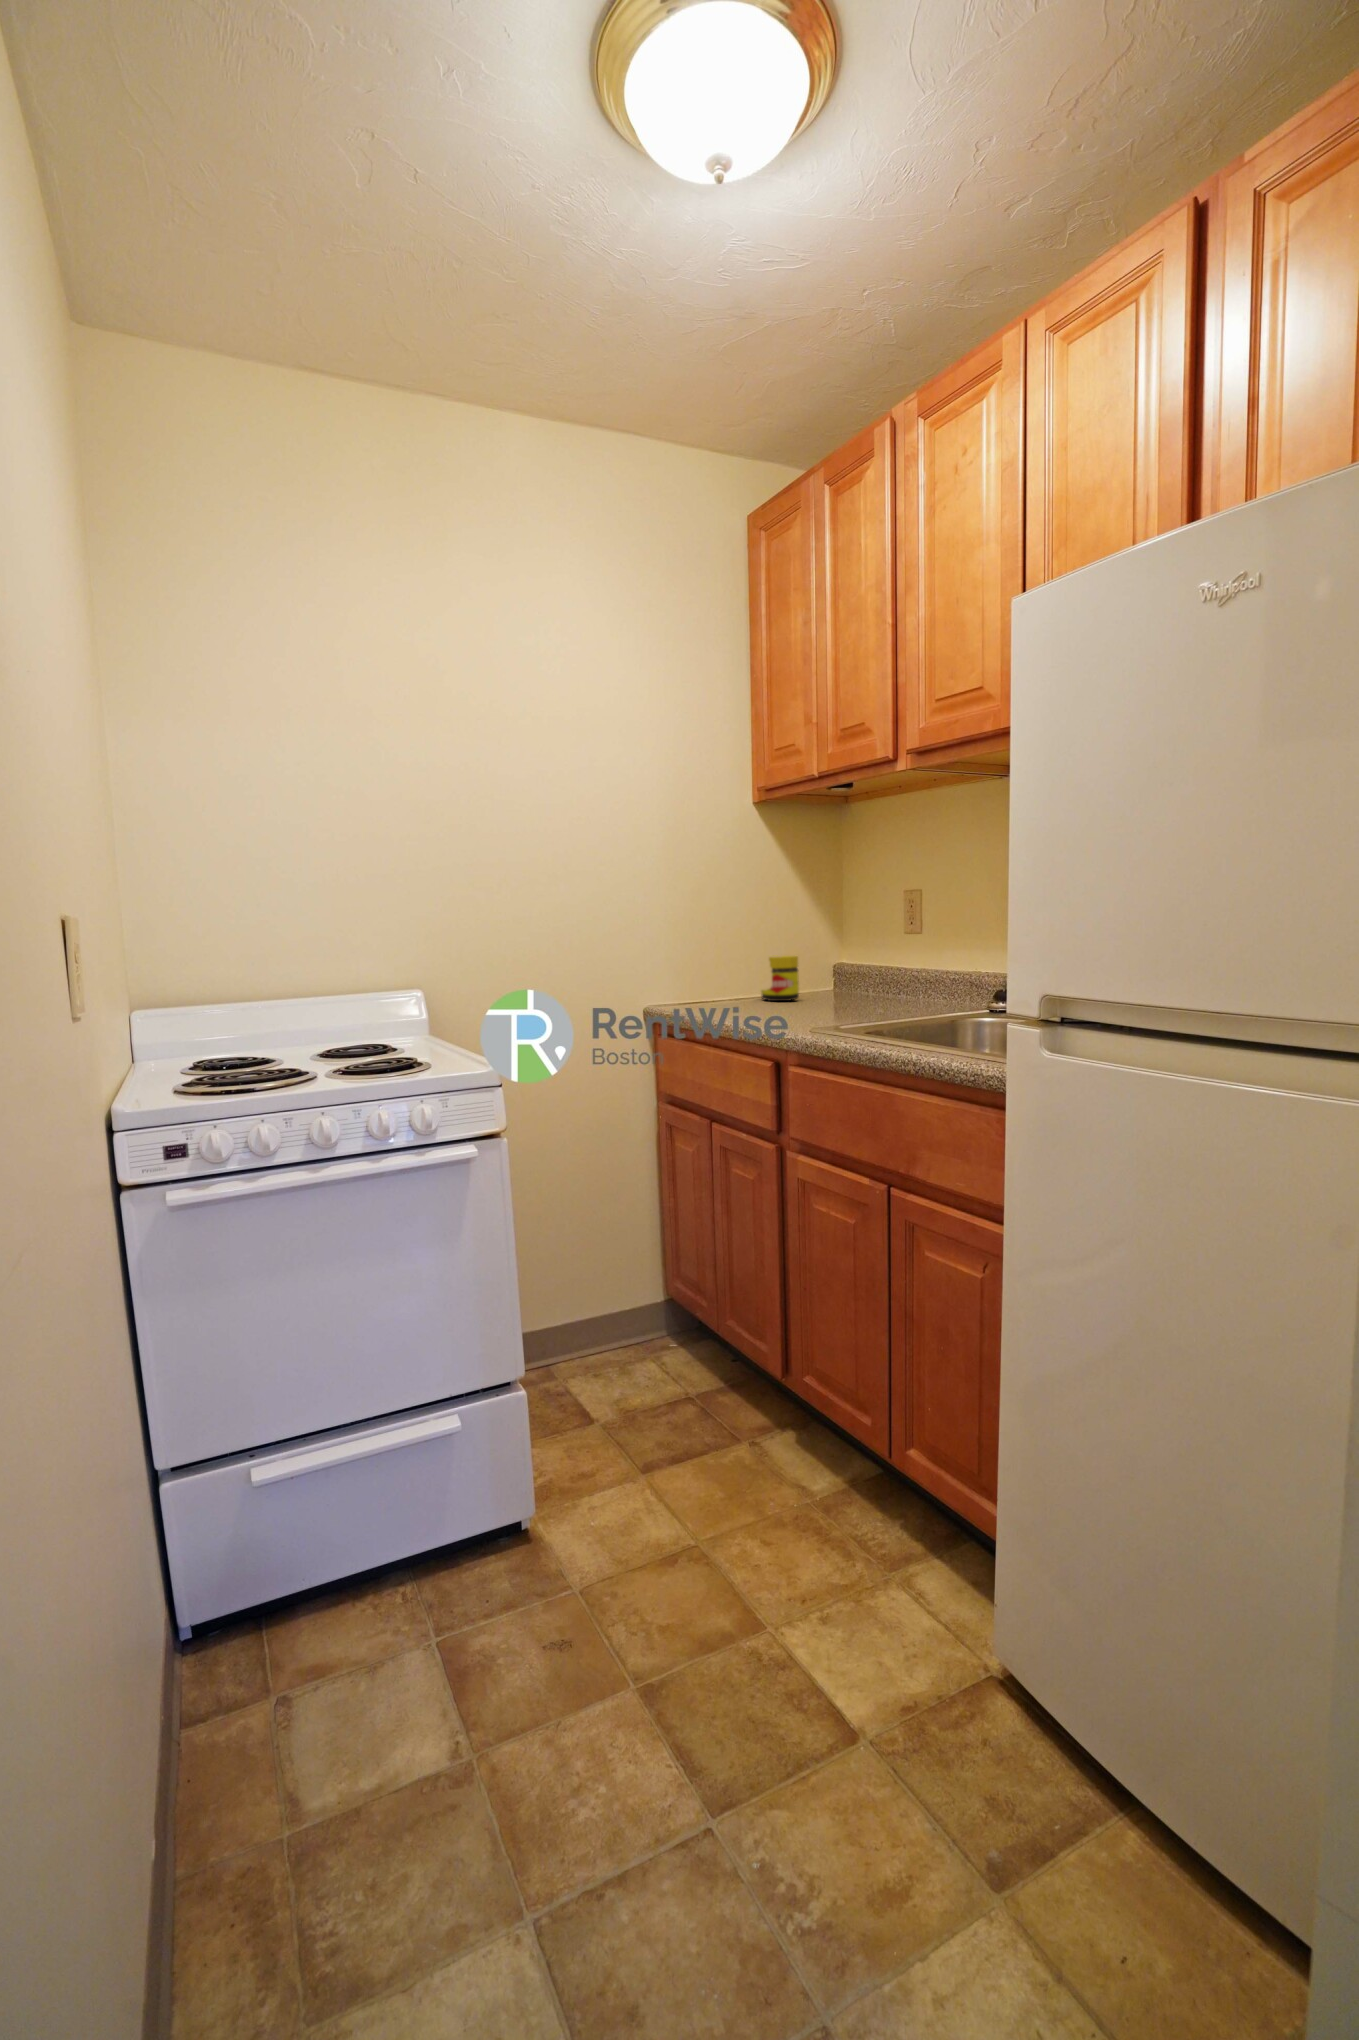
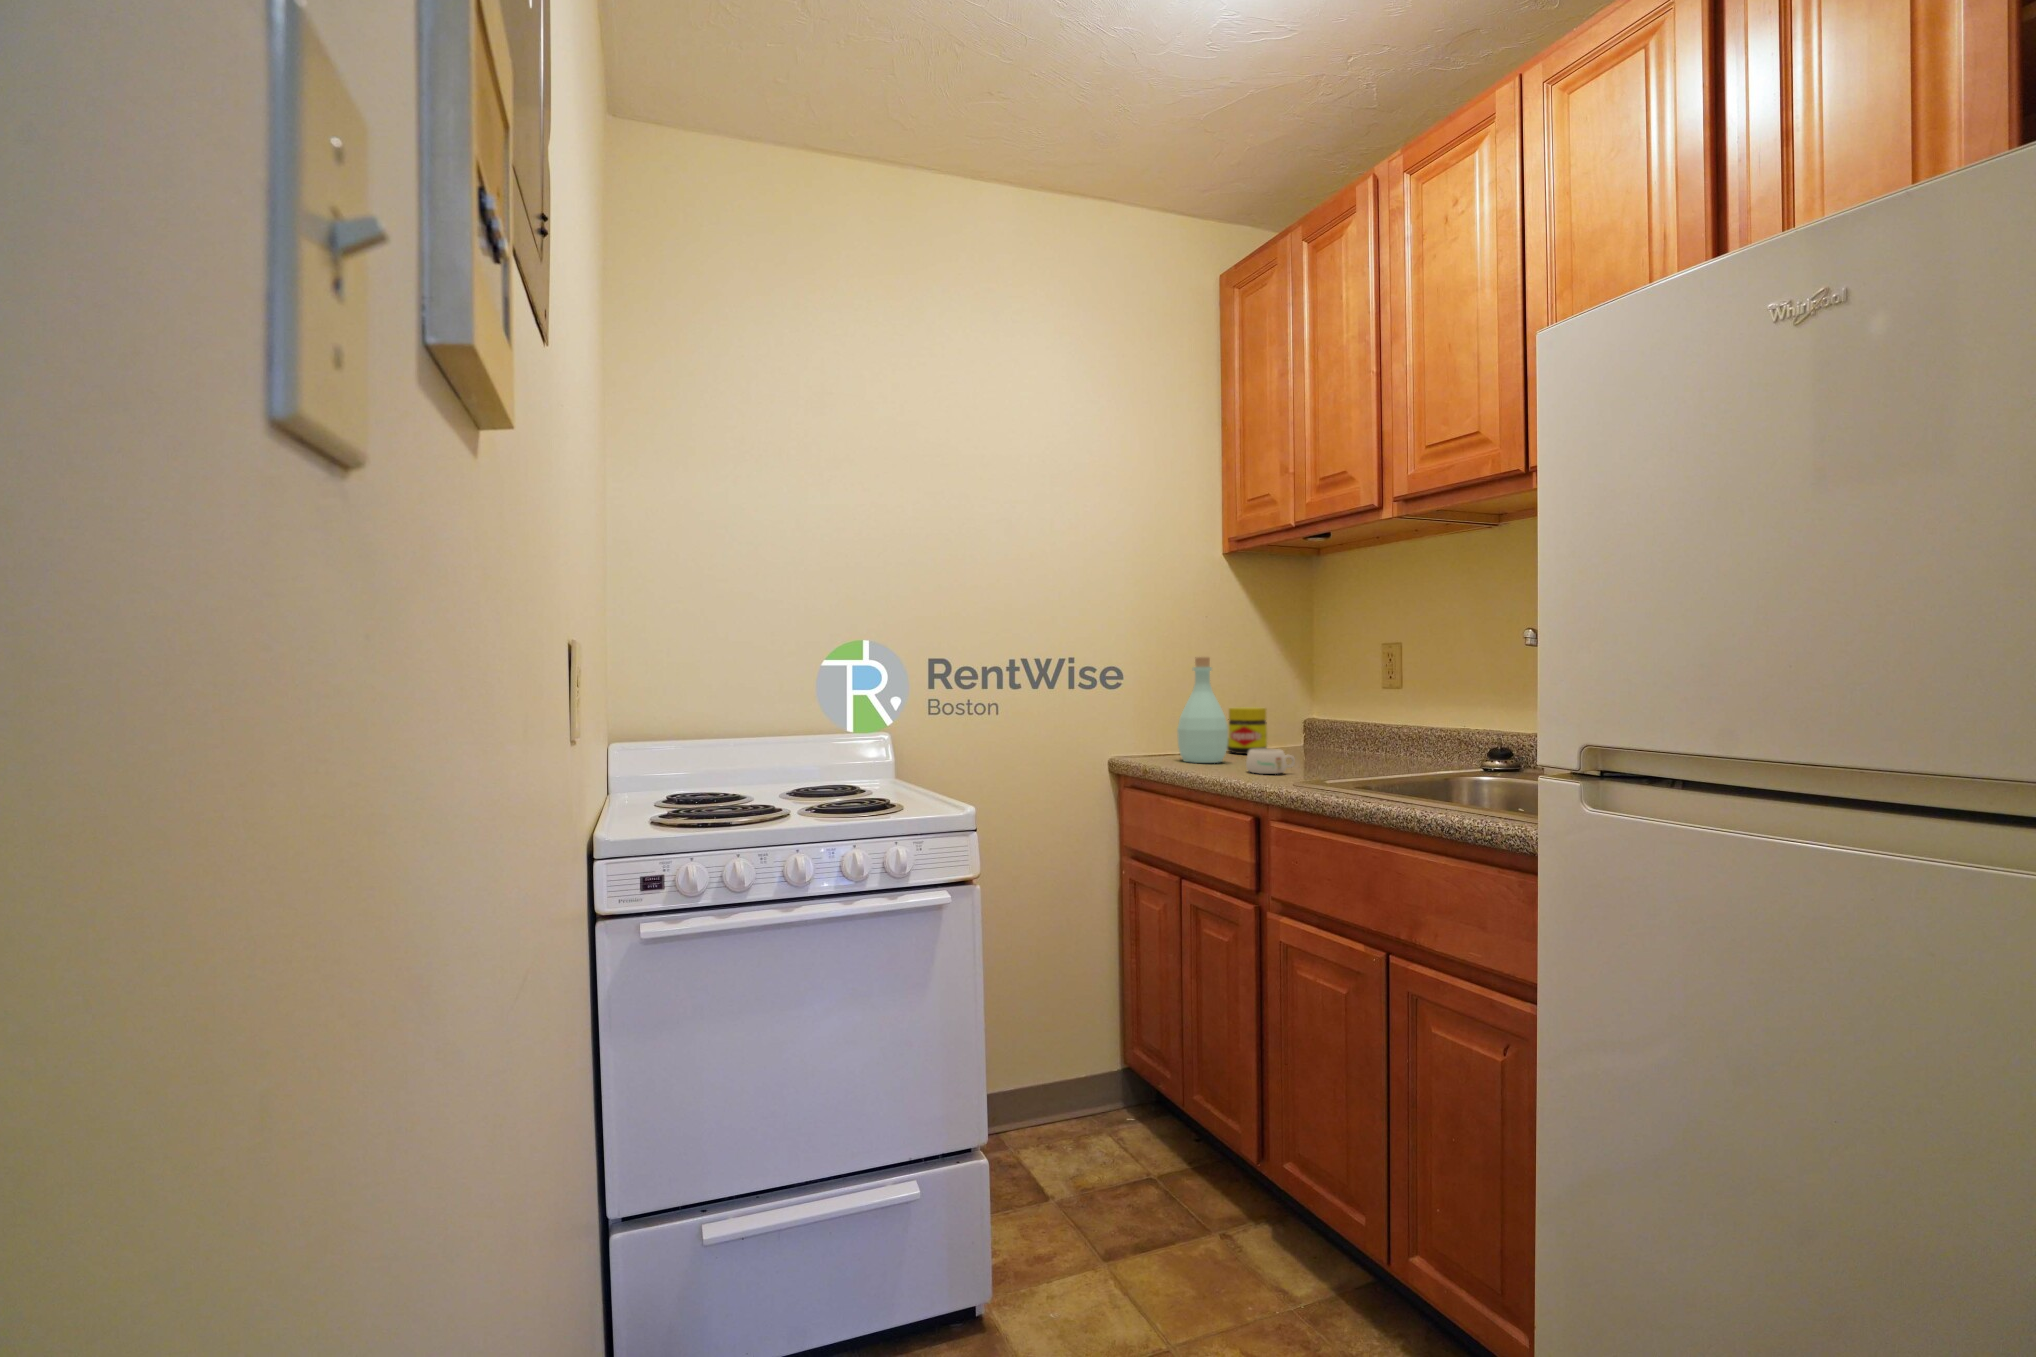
bottle: none [709,908,759,1012] -> present [1177,657,1228,763]
mug: none [772,997,819,1021] -> present [1246,749,1295,774]

